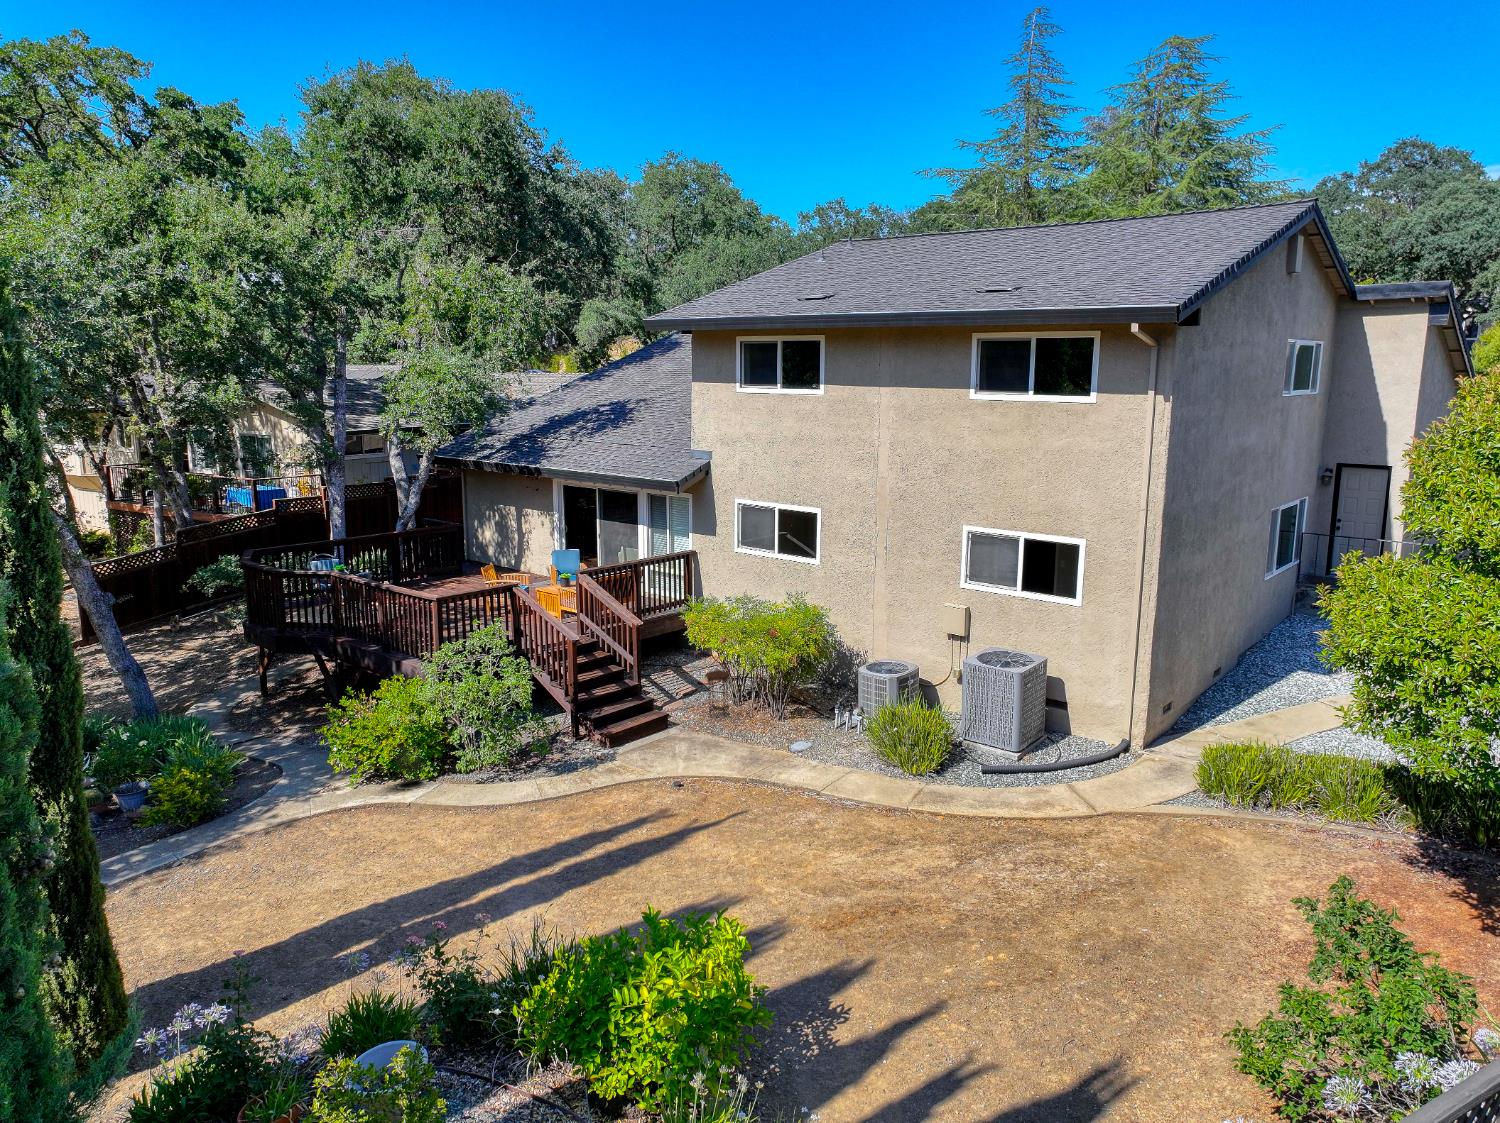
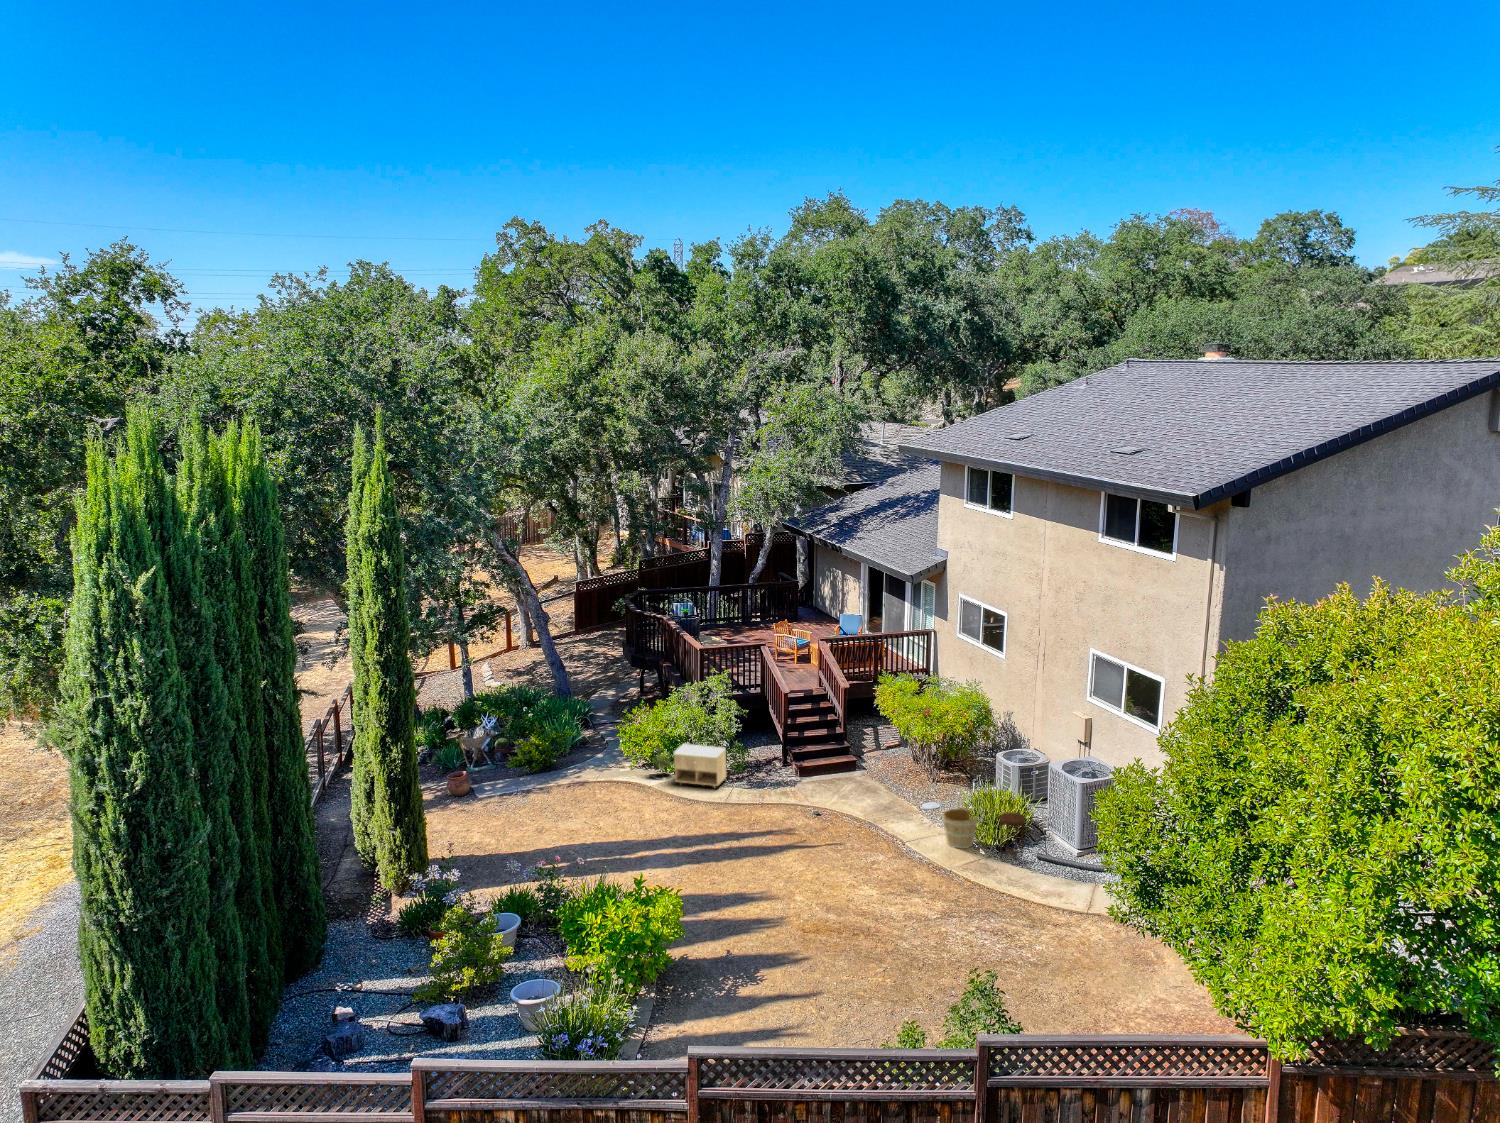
side table: present [705,670,731,718] -> present [999,813,1026,862]
storage bench: none [438,725,510,789] -> present [674,744,726,788]
wooden bucket: none [852,731,897,780] -> present [942,808,978,849]

